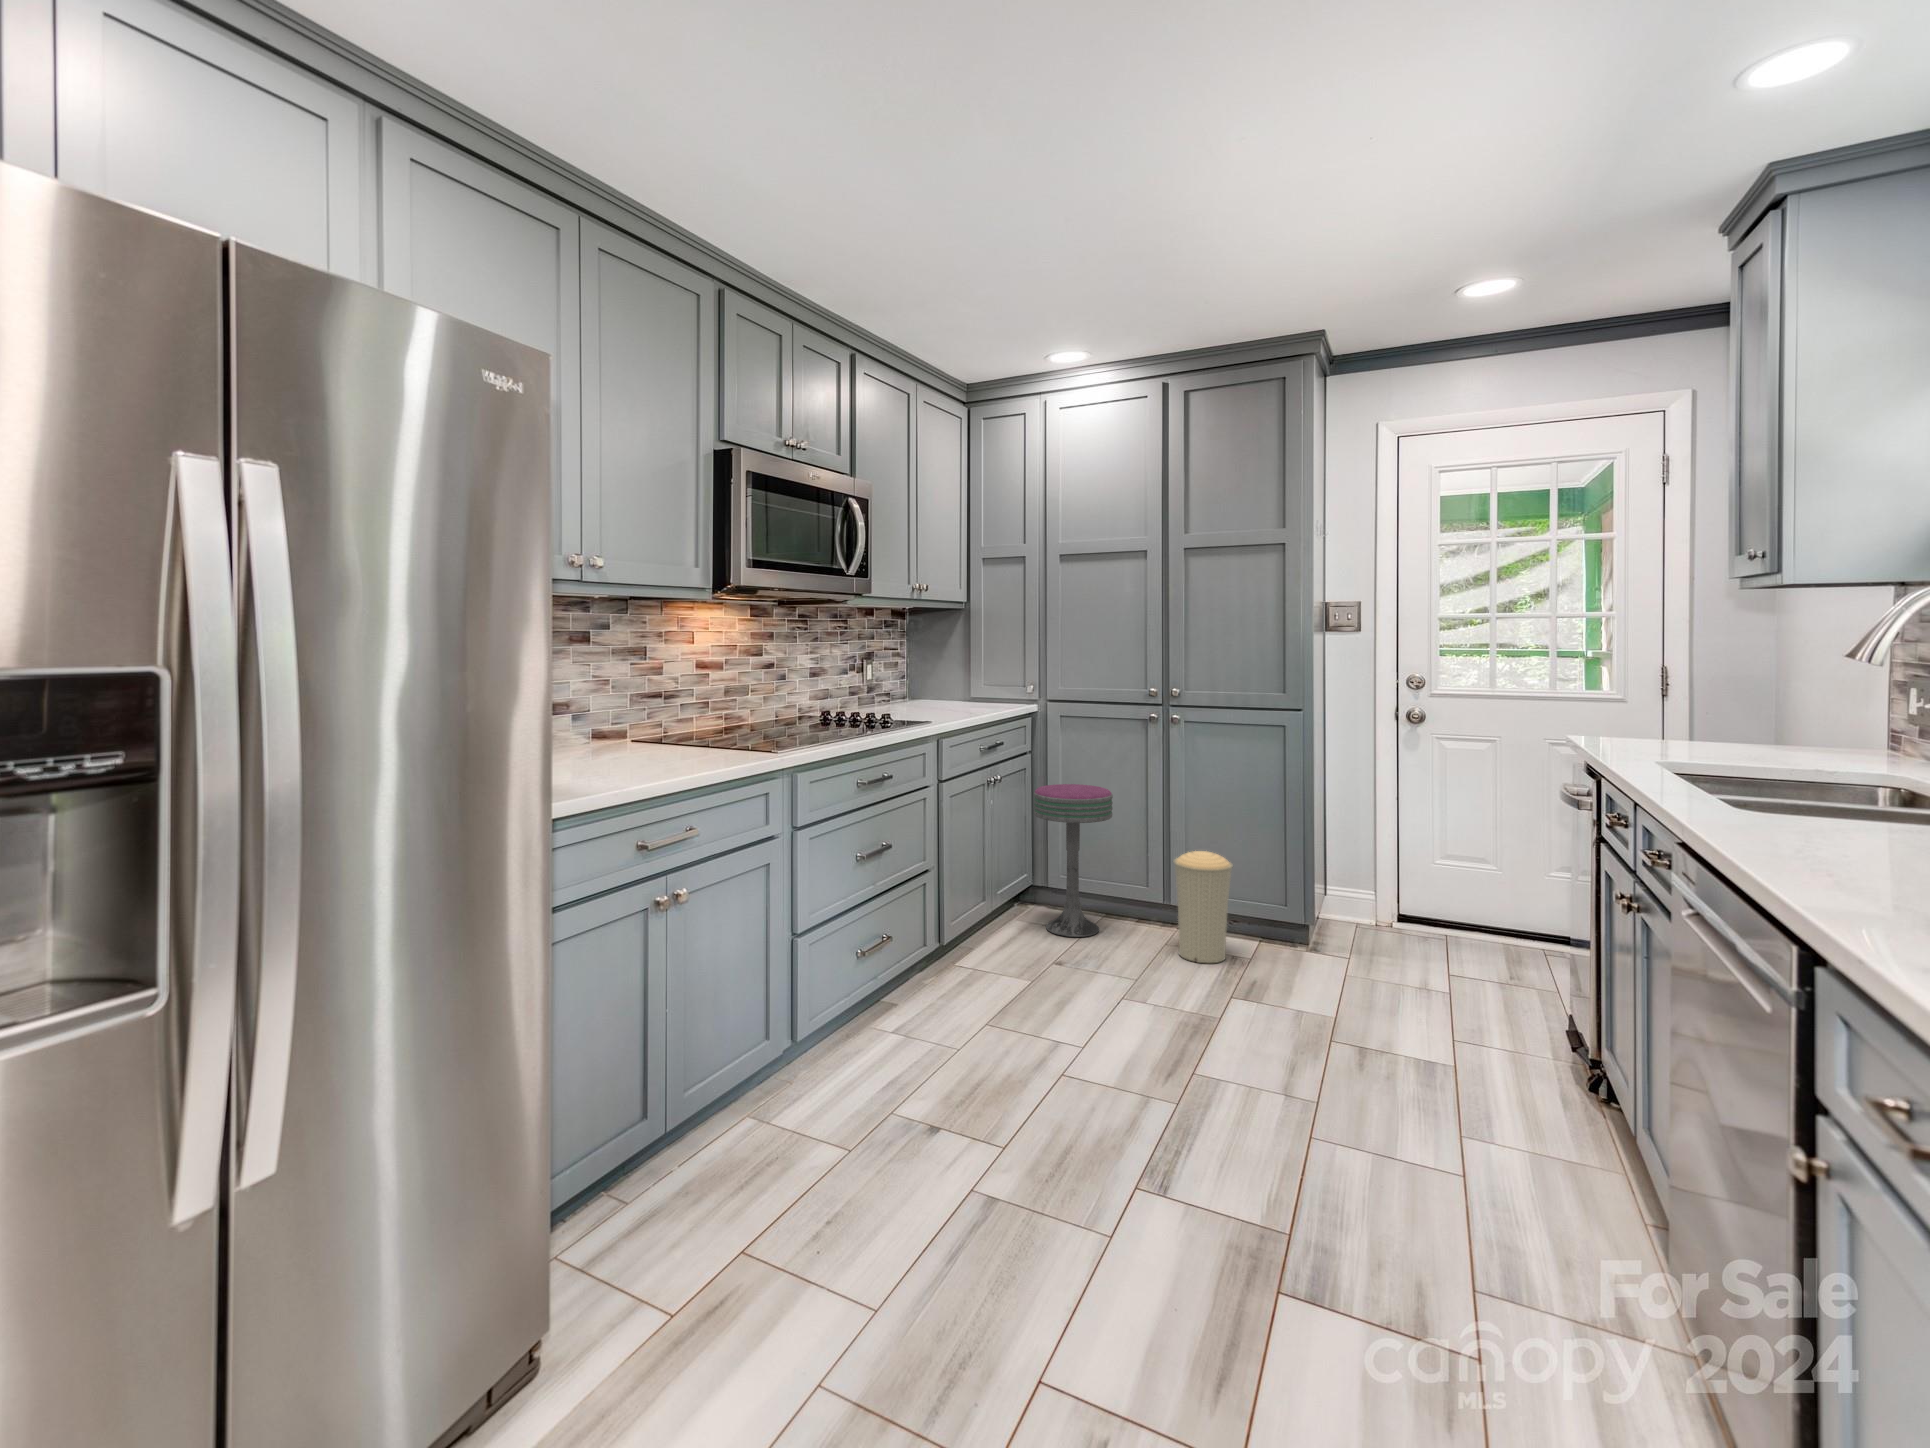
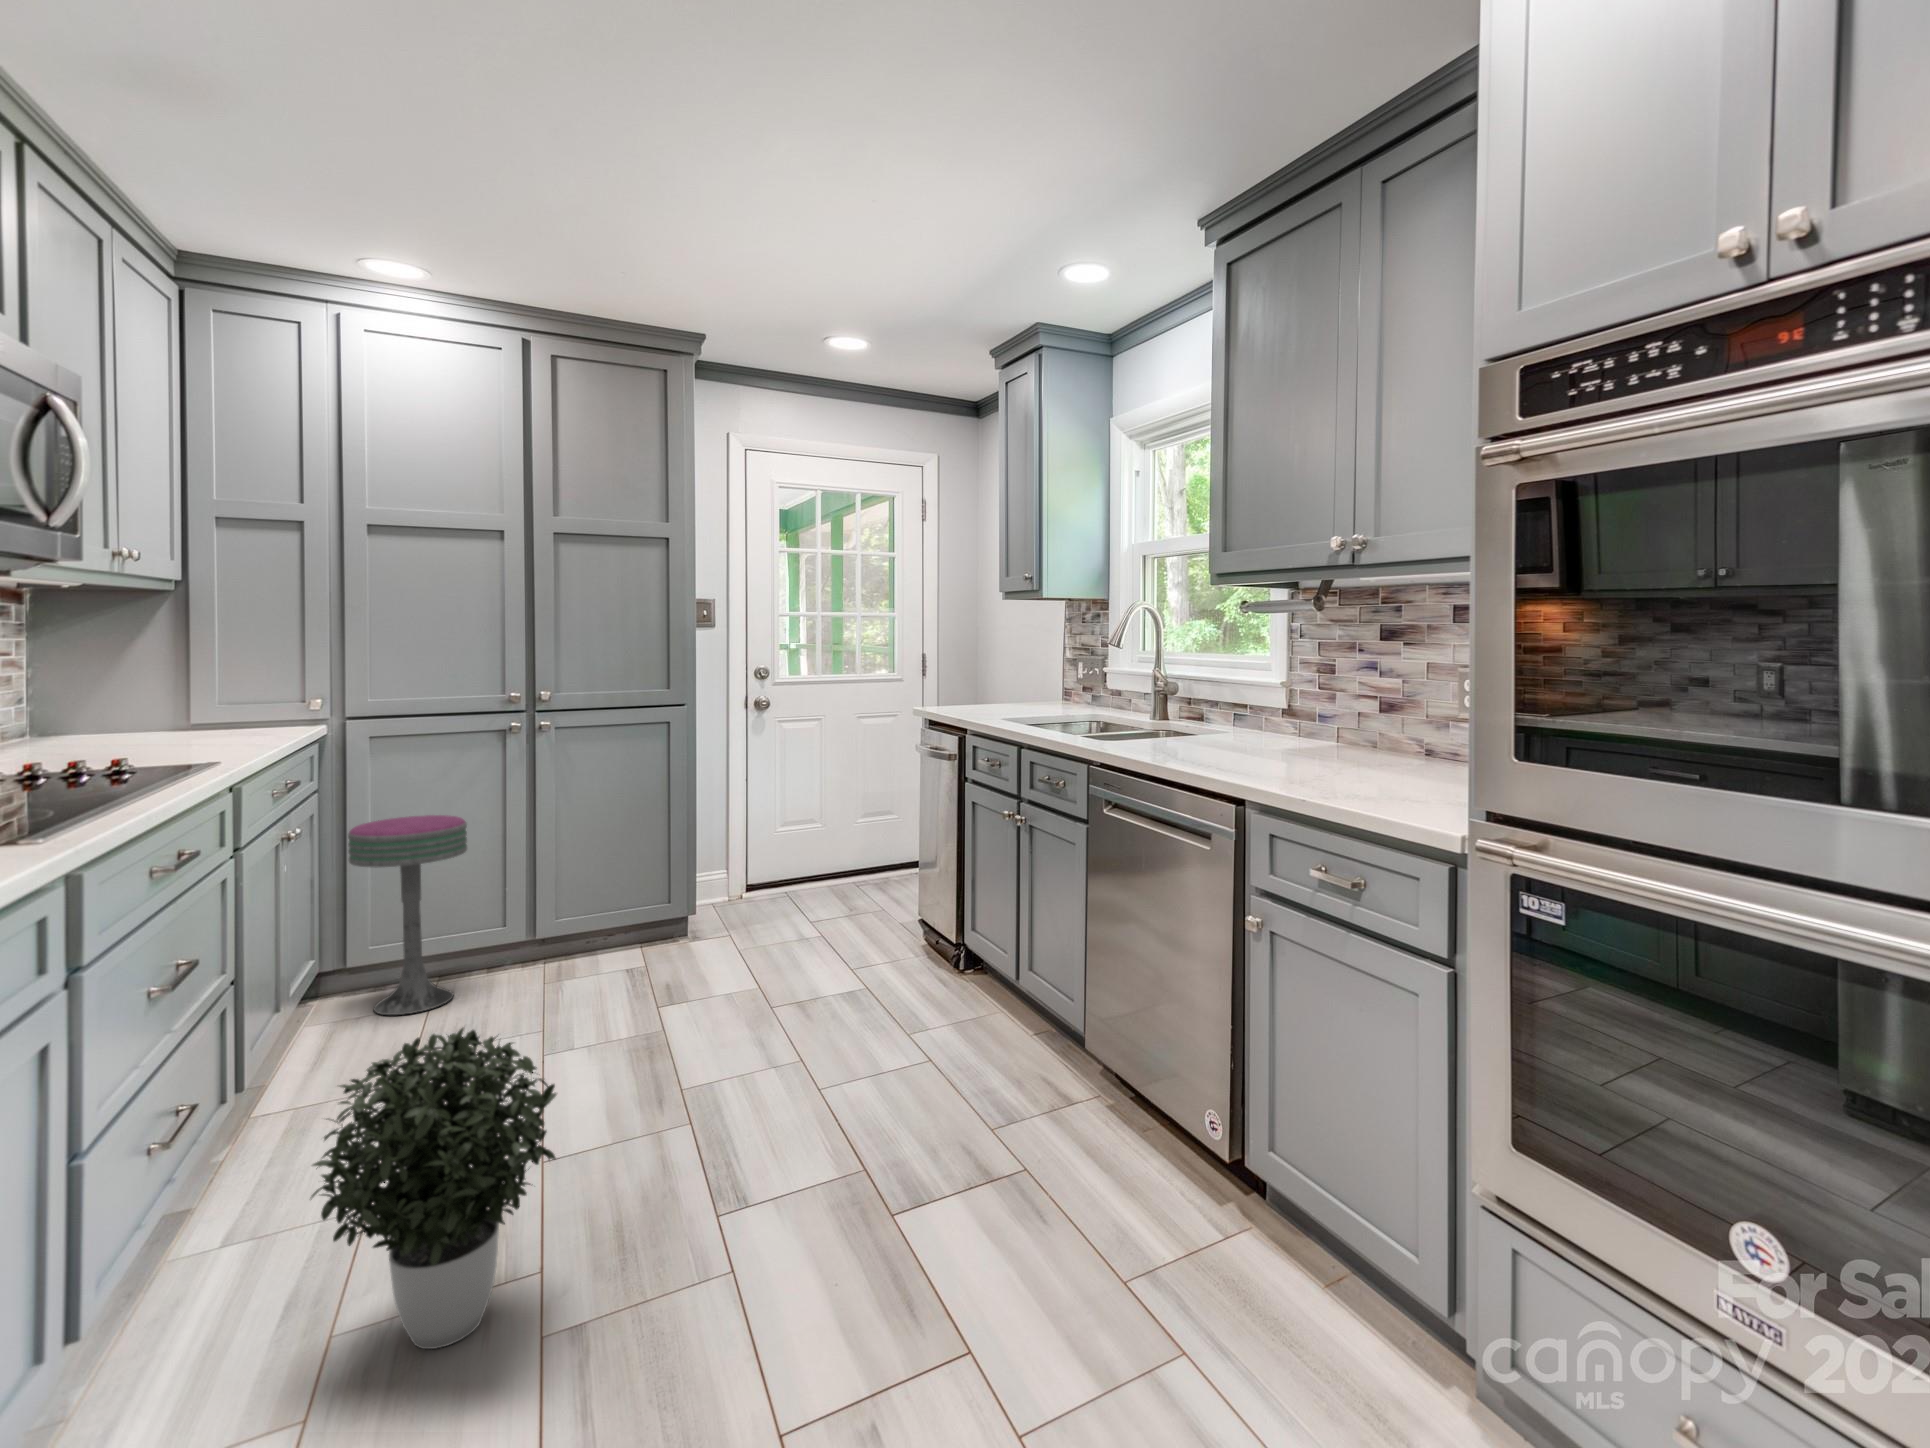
trash can: present [1174,851,1233,963] -> none [560,866,629,991]
potted plant: none [850,948,1003,1172] -> present [311,1028,557,1349]

